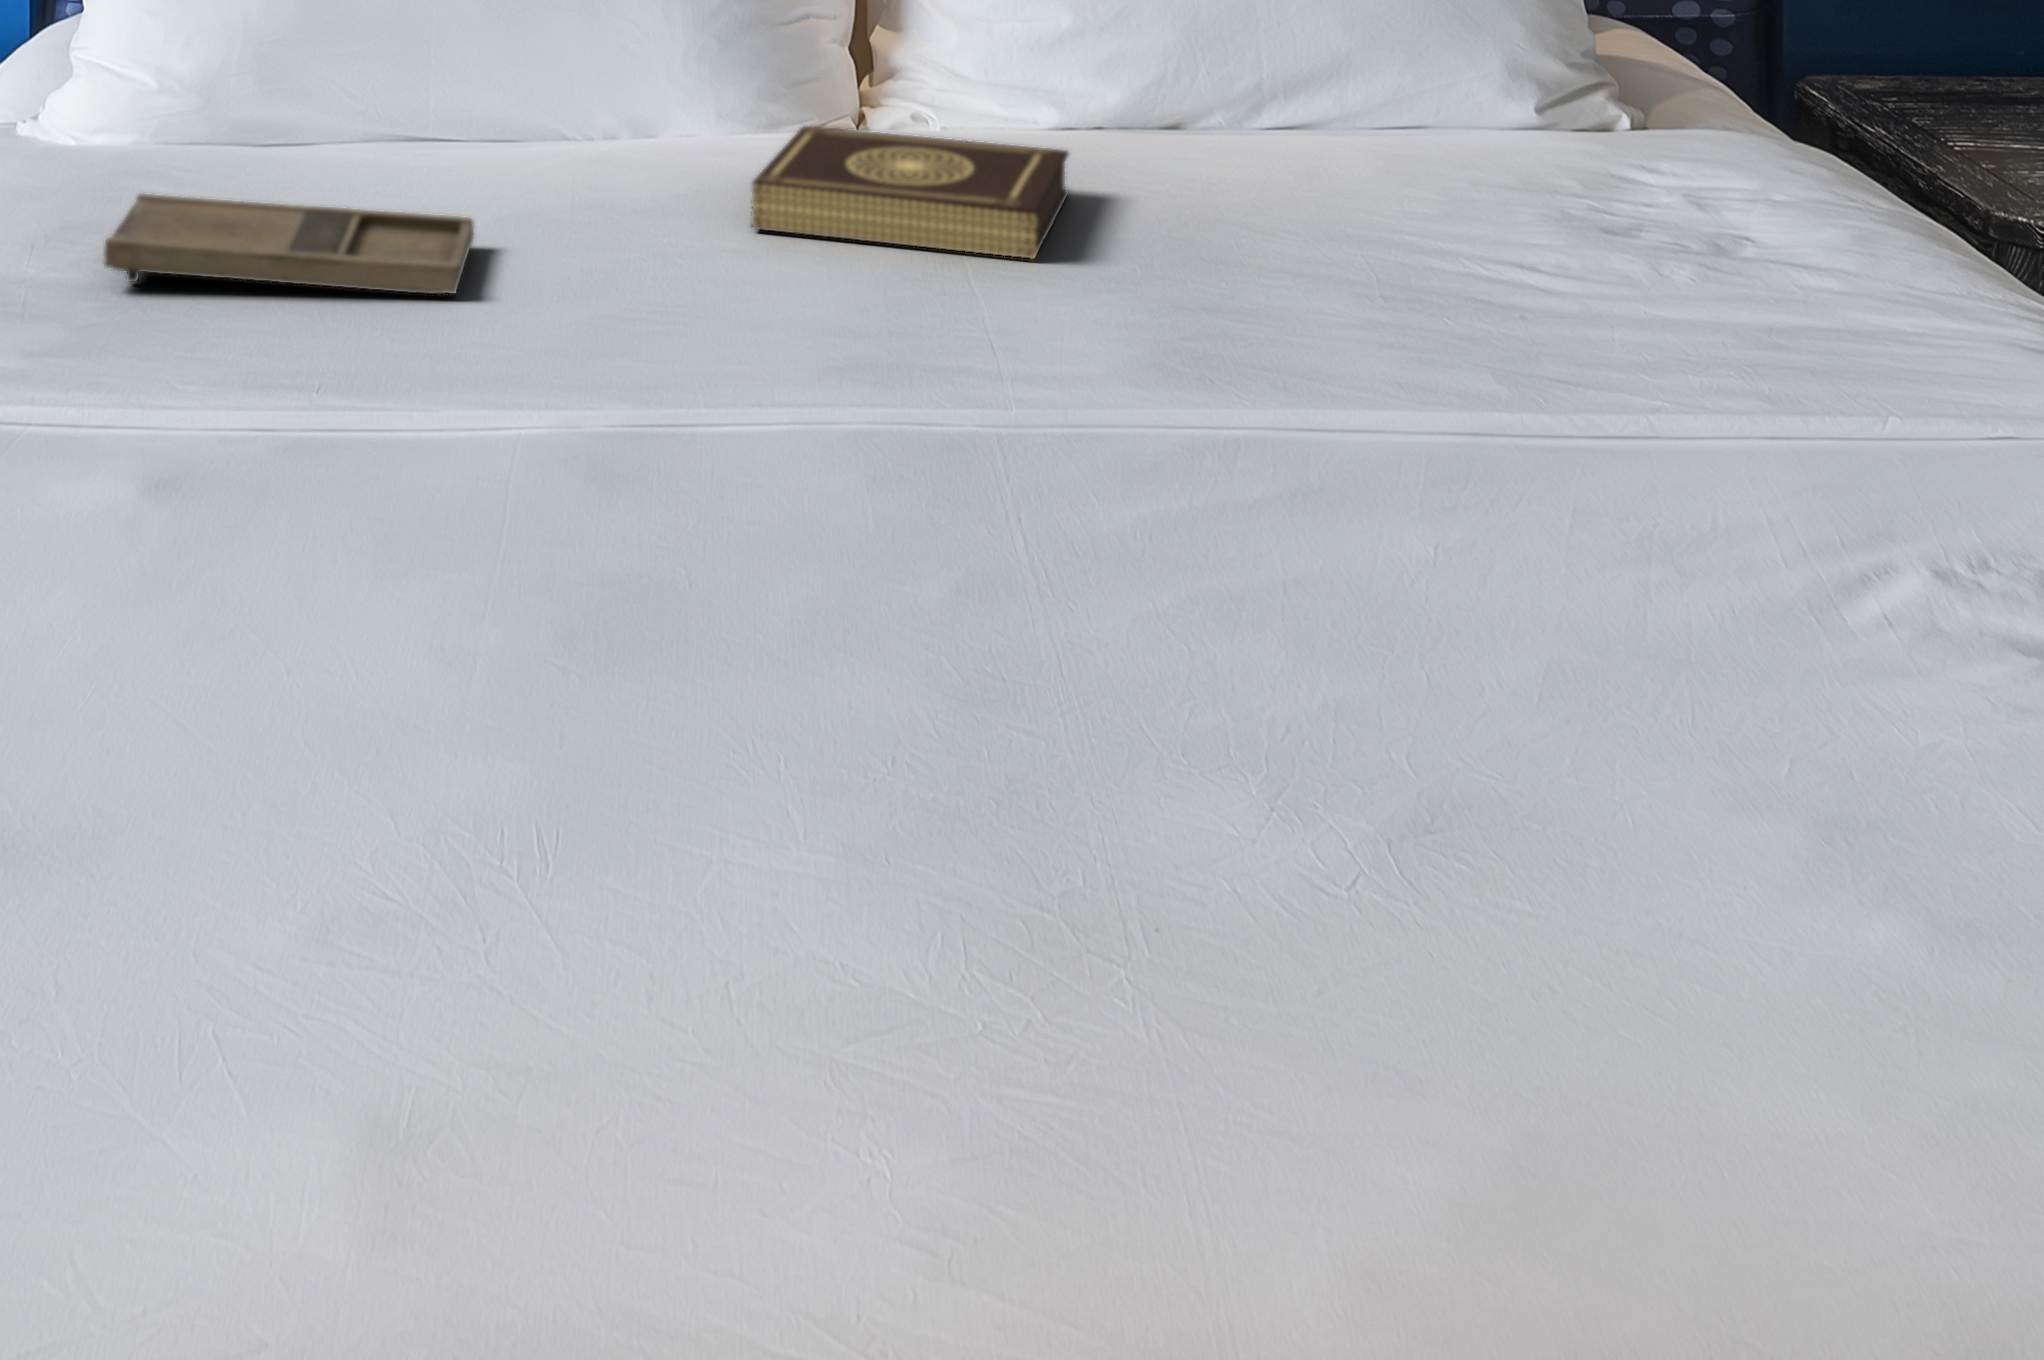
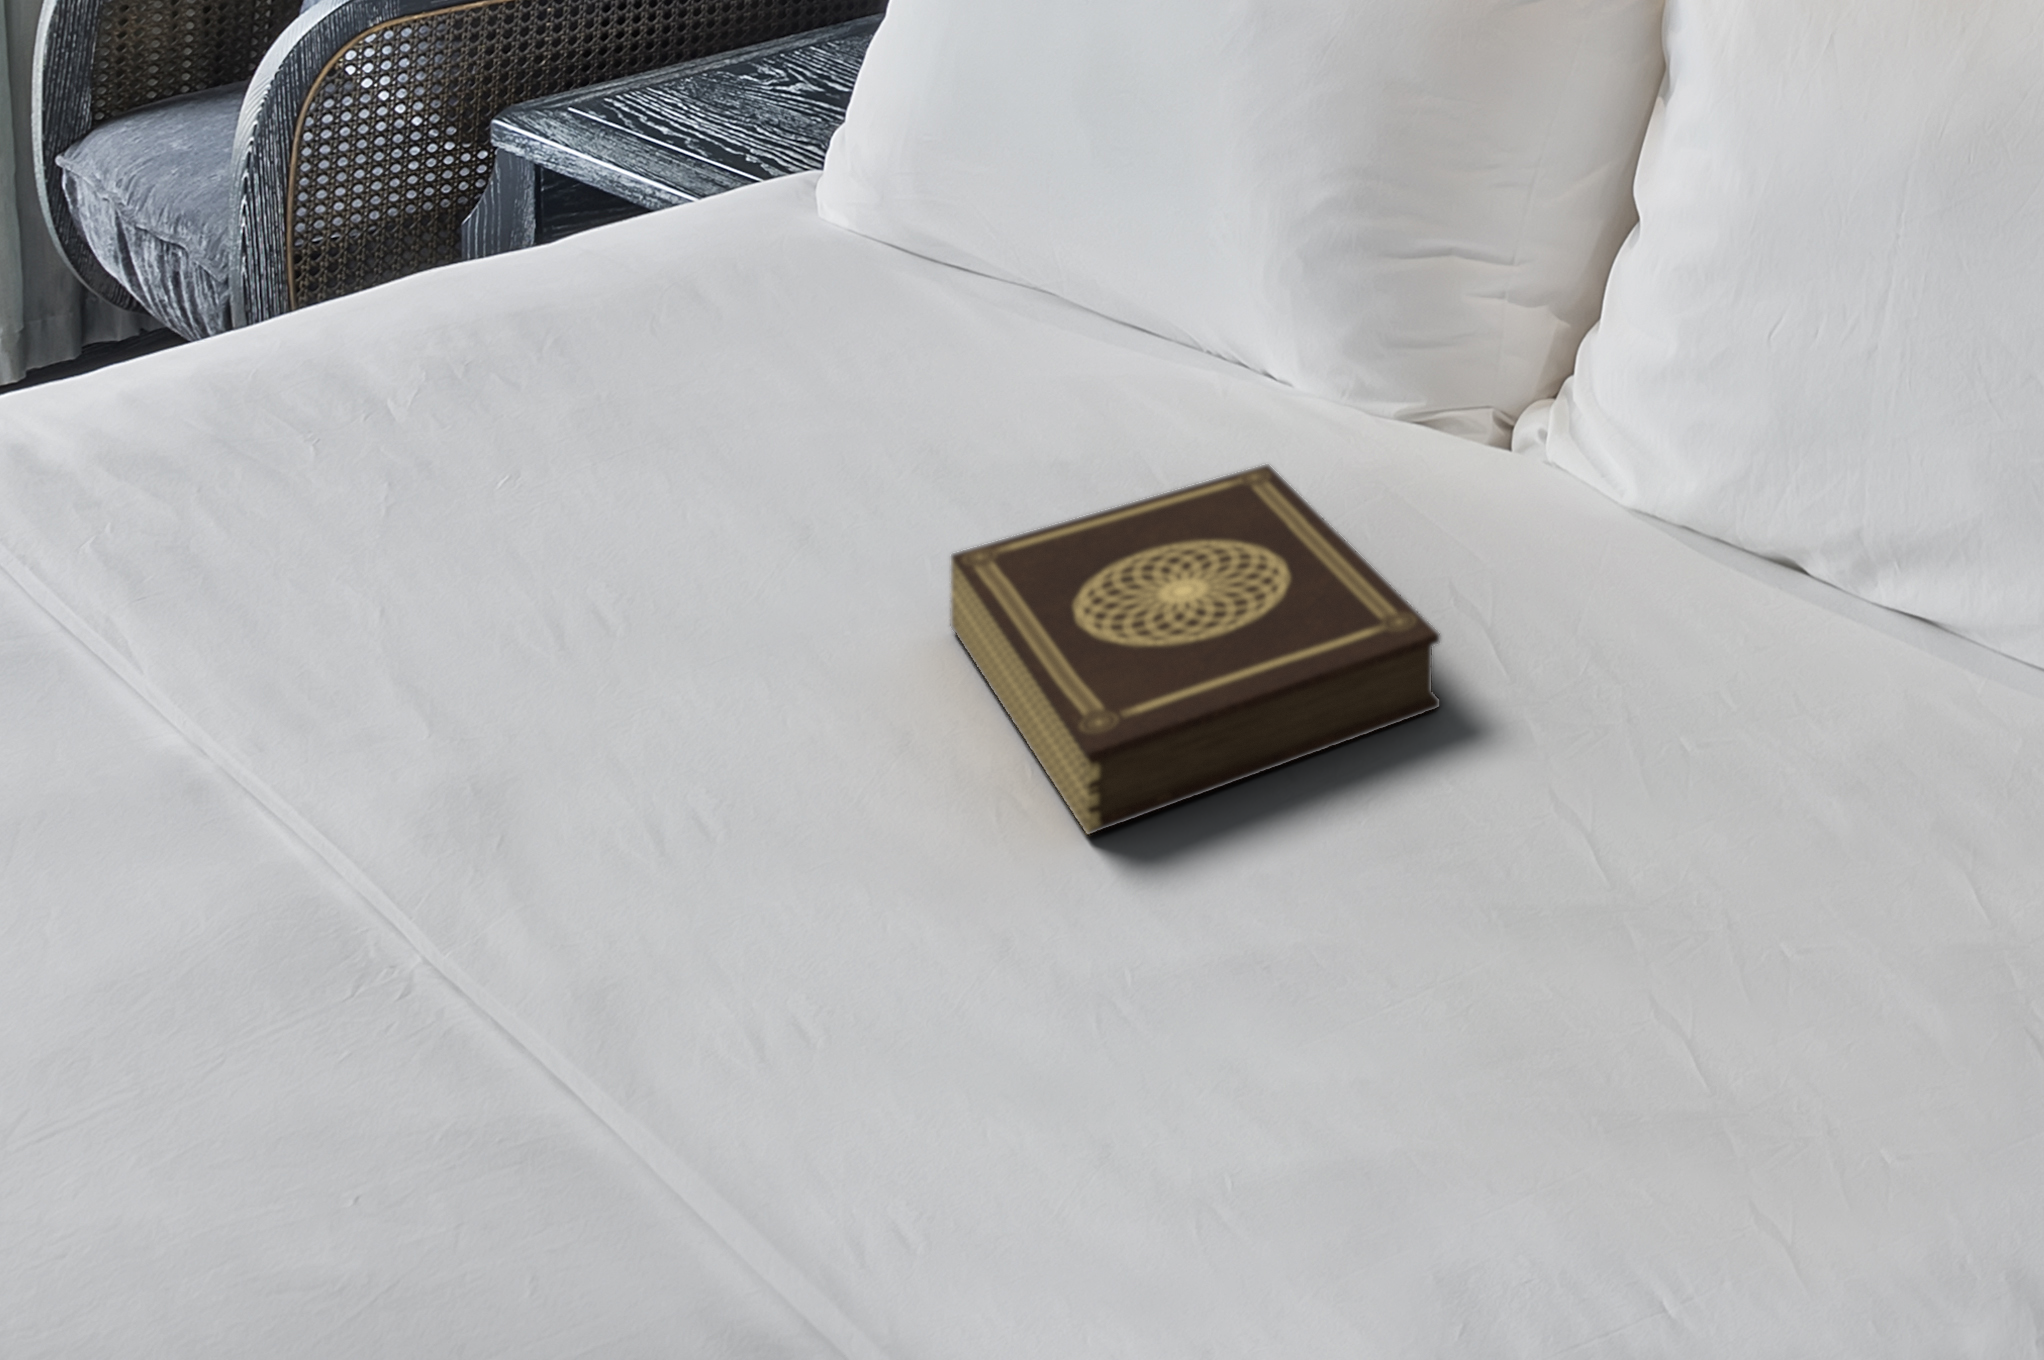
tray: present [104,193,474,294] -> none [242,355,659,622]

